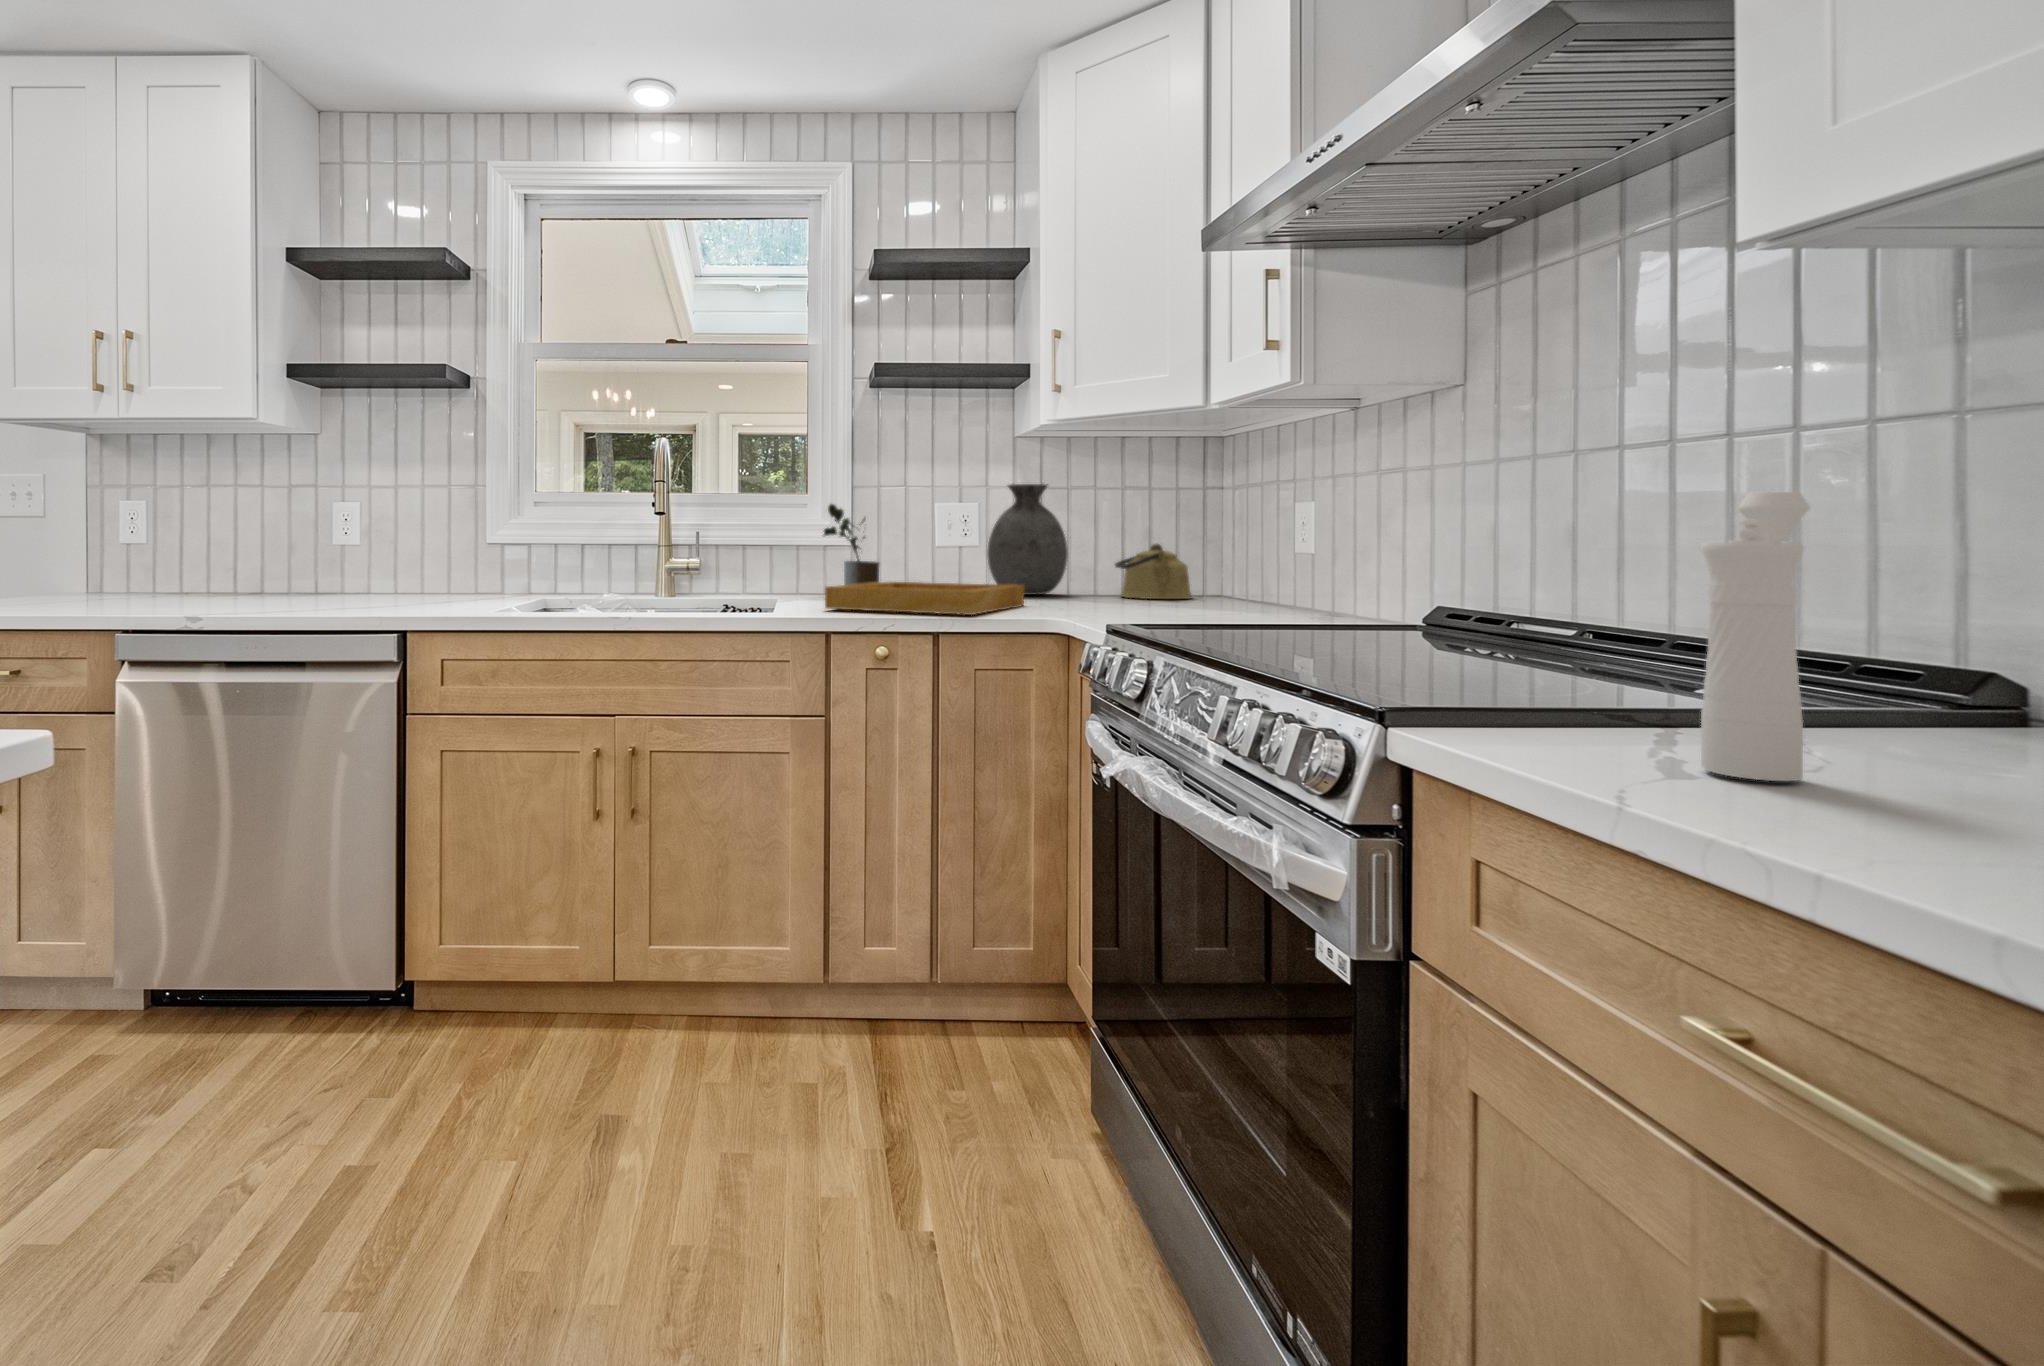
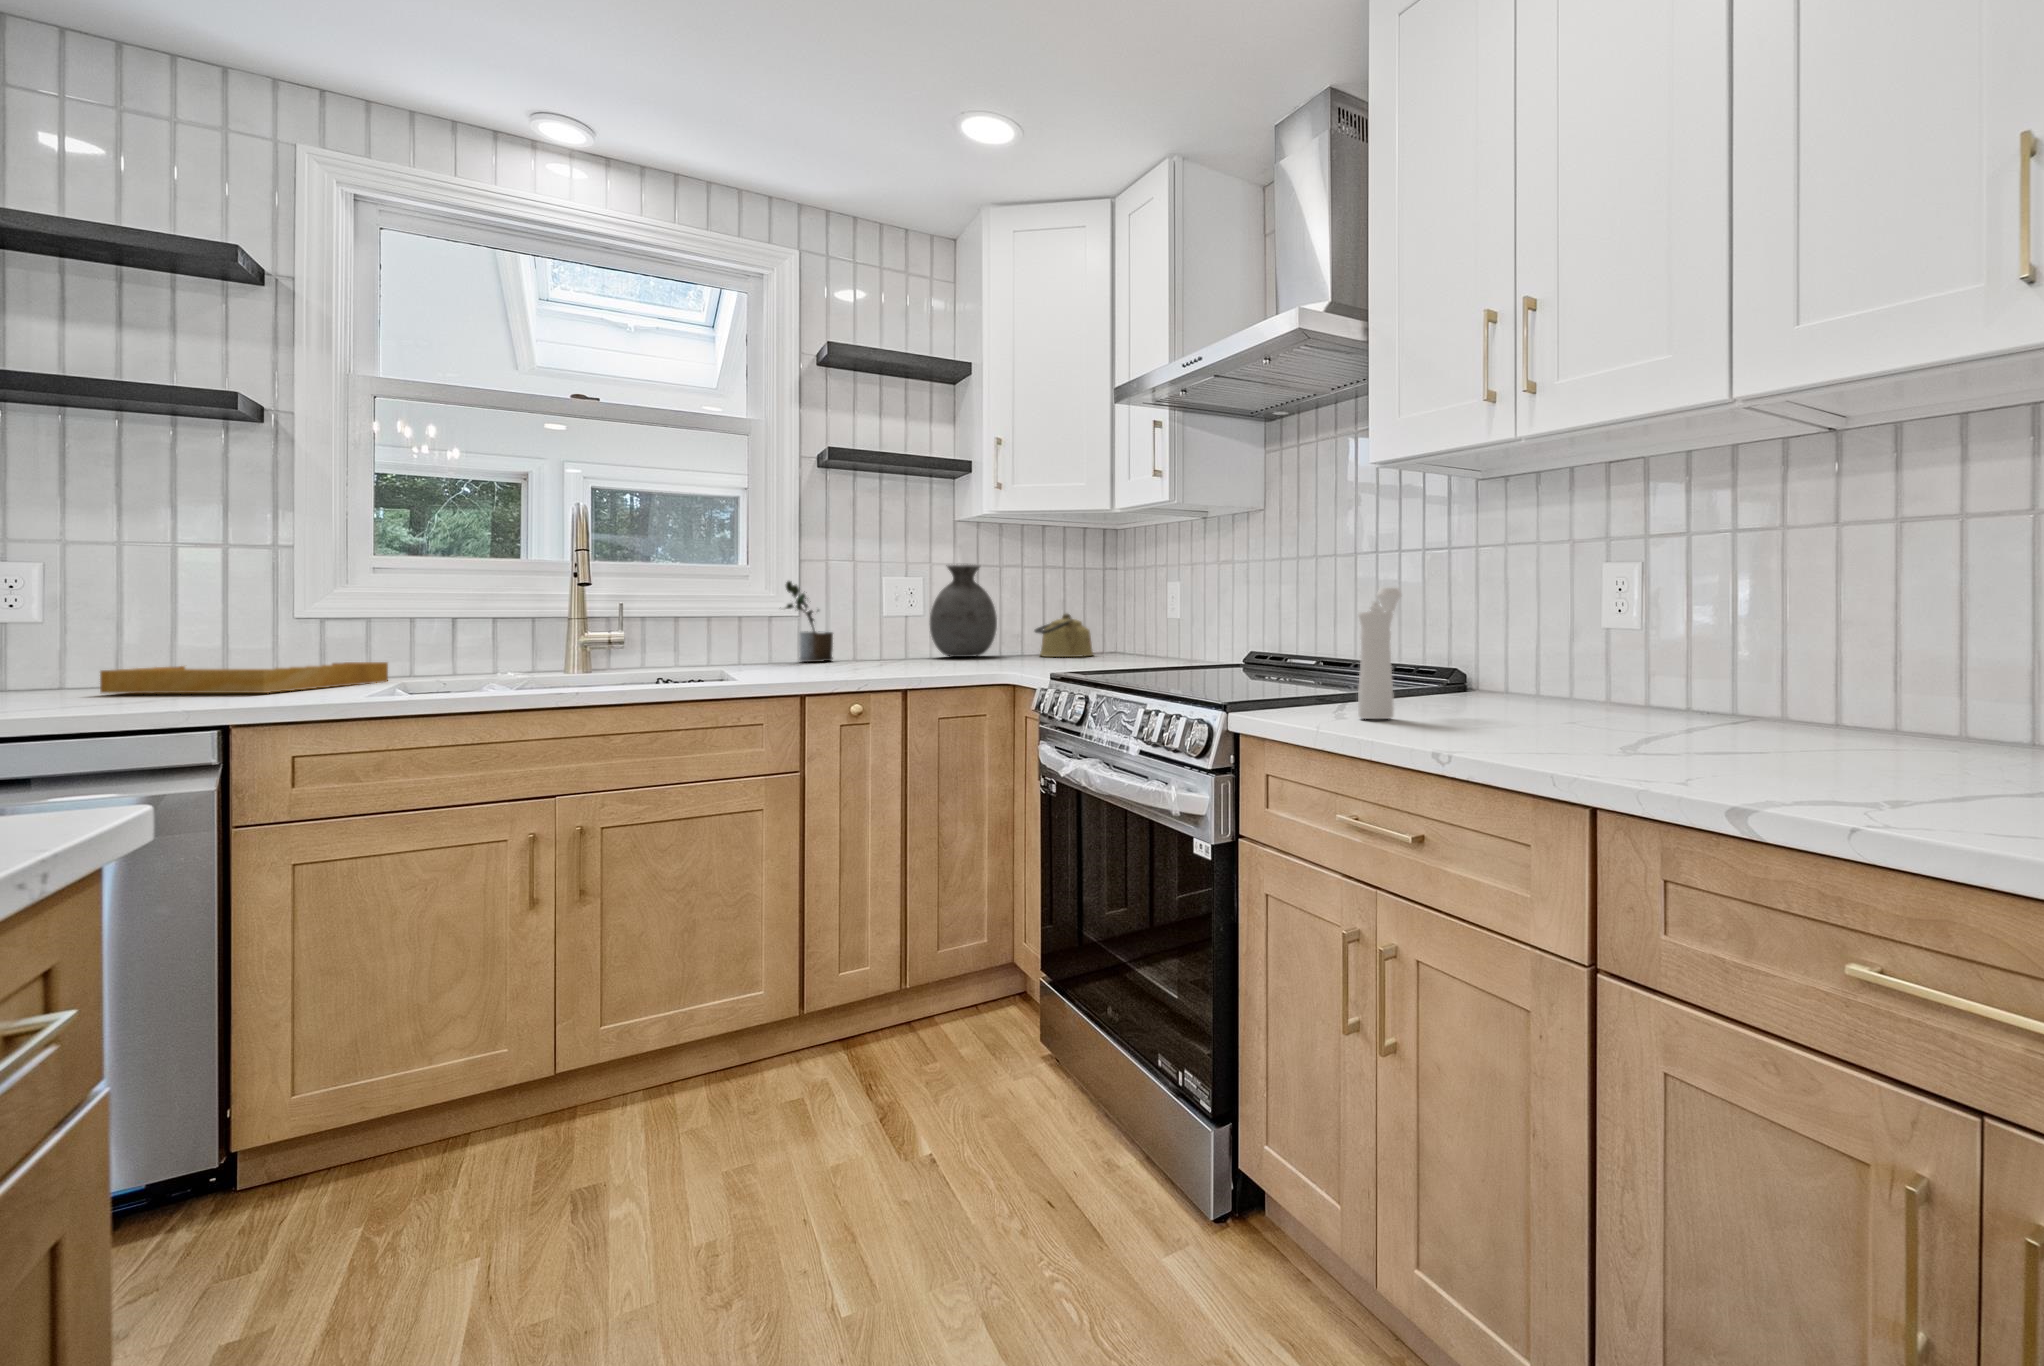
tray: present [825,582,1024,615] -> present [100,662,388,693]

